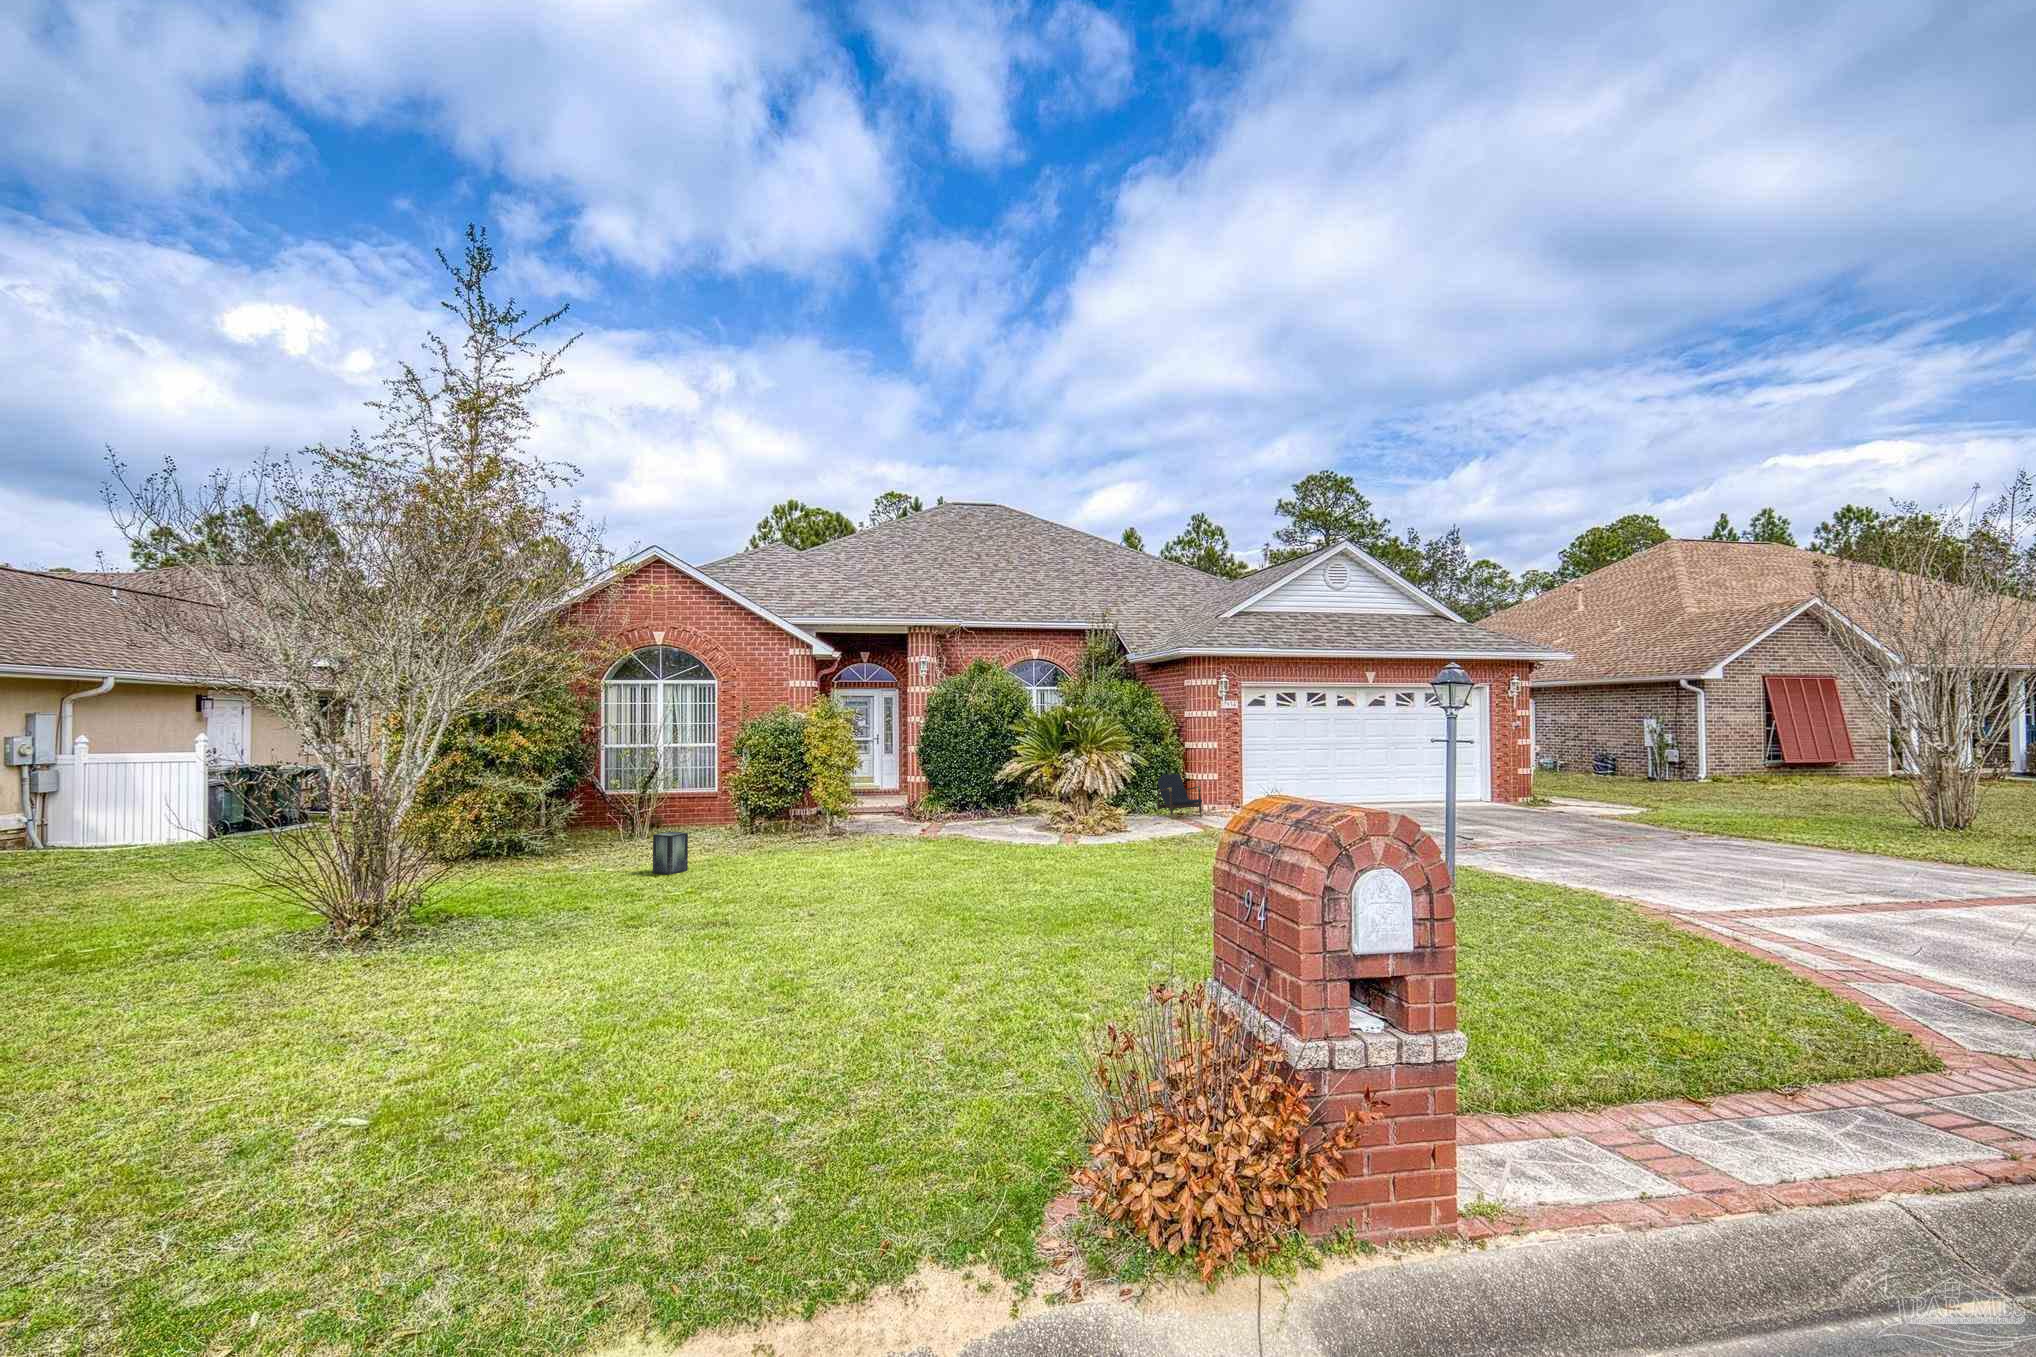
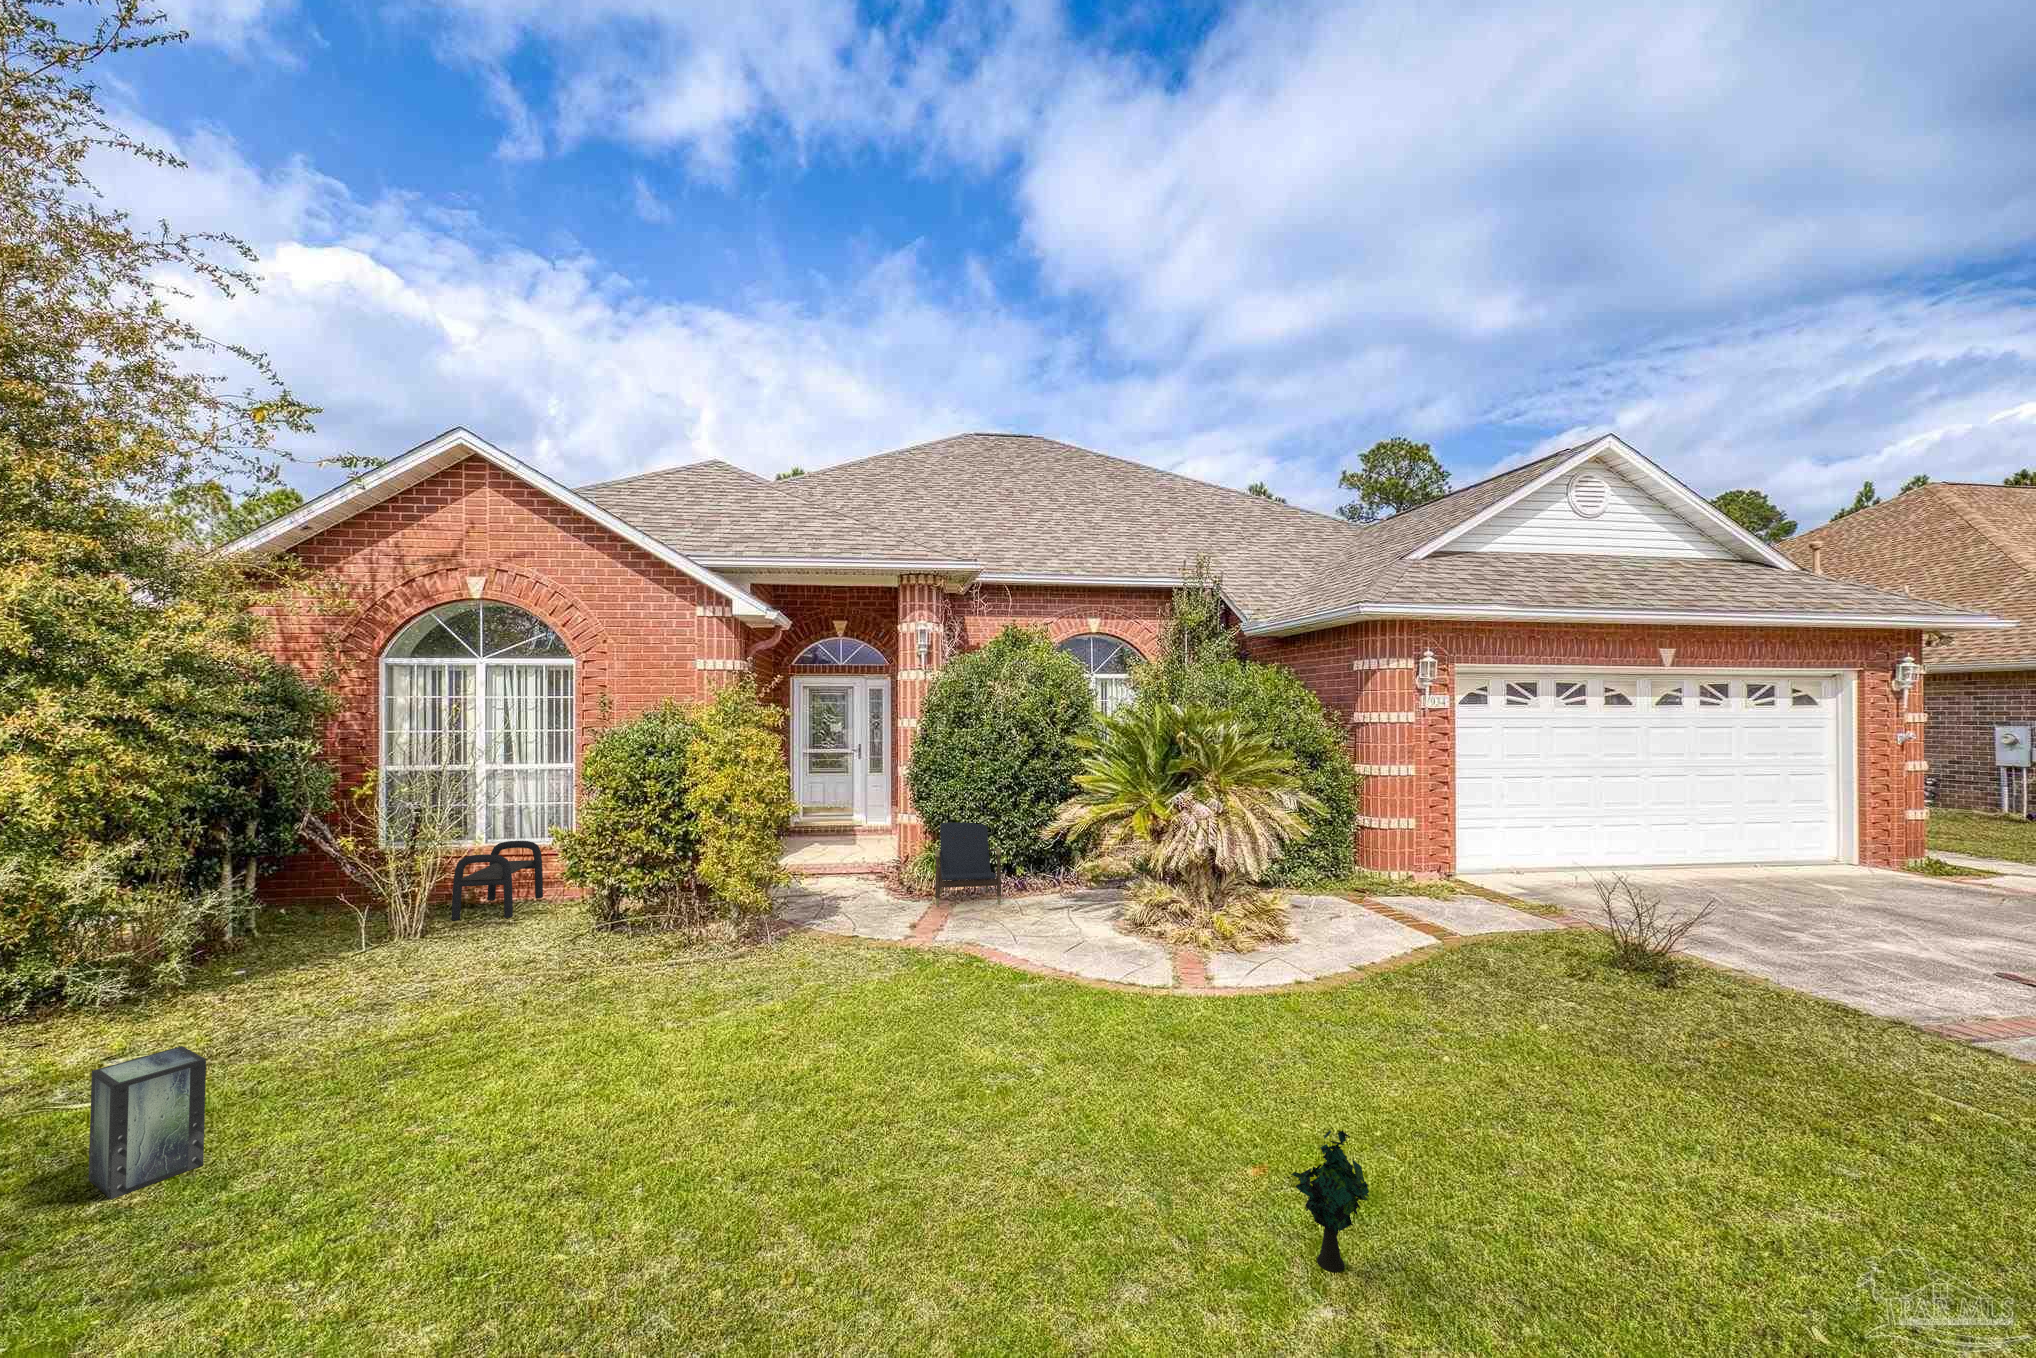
lounge chair: present [1157,774,1202,819] -> present [935,822,1001,907]
bench: none [661,789,699,830] -> present [451,841,543,921]
decorative plant: none [1065,835,1088,875] -> present [1291,1130,1369,1272]

